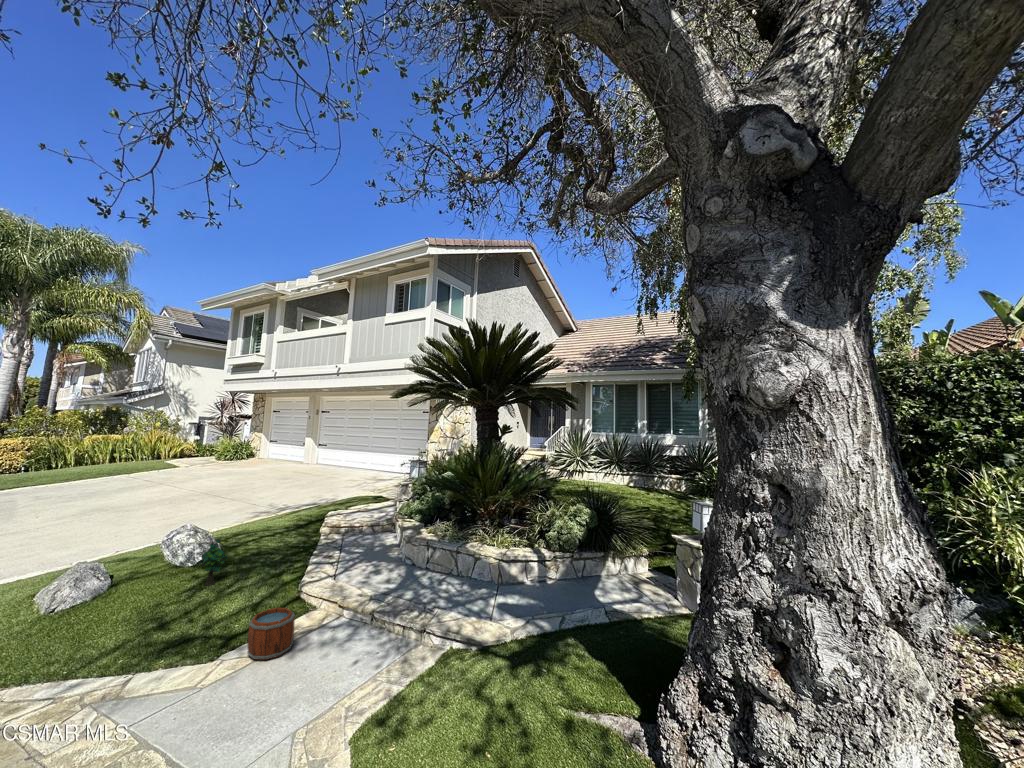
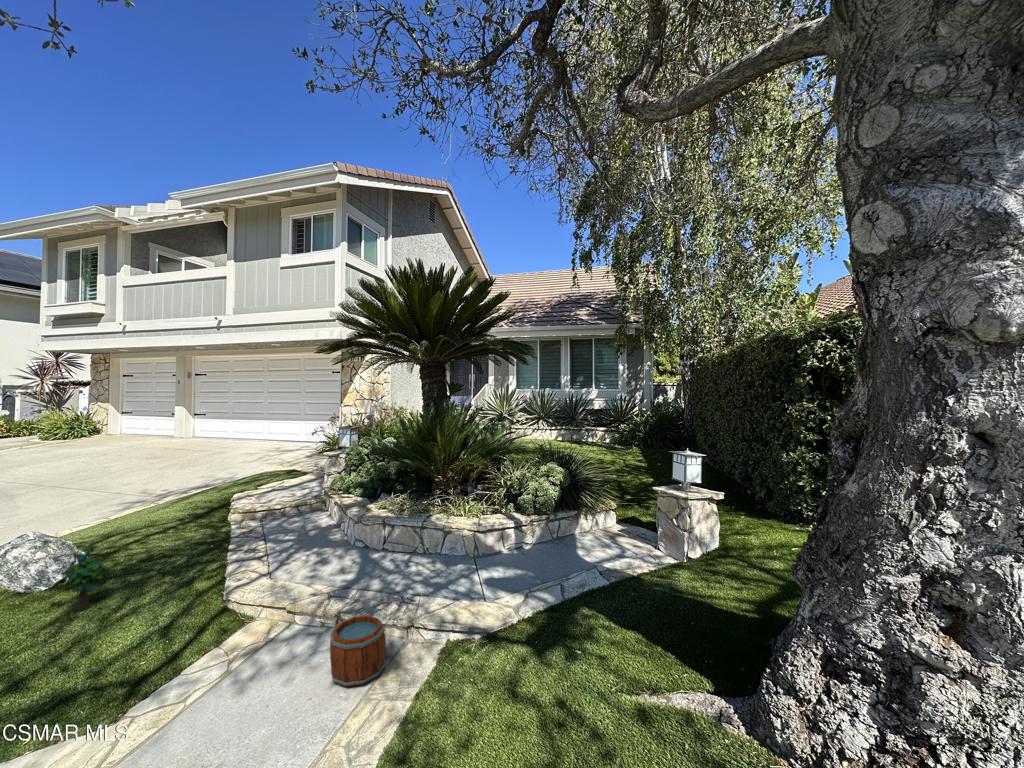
bucket: present [247,608,295,660] -> present [330,615,385,687]

